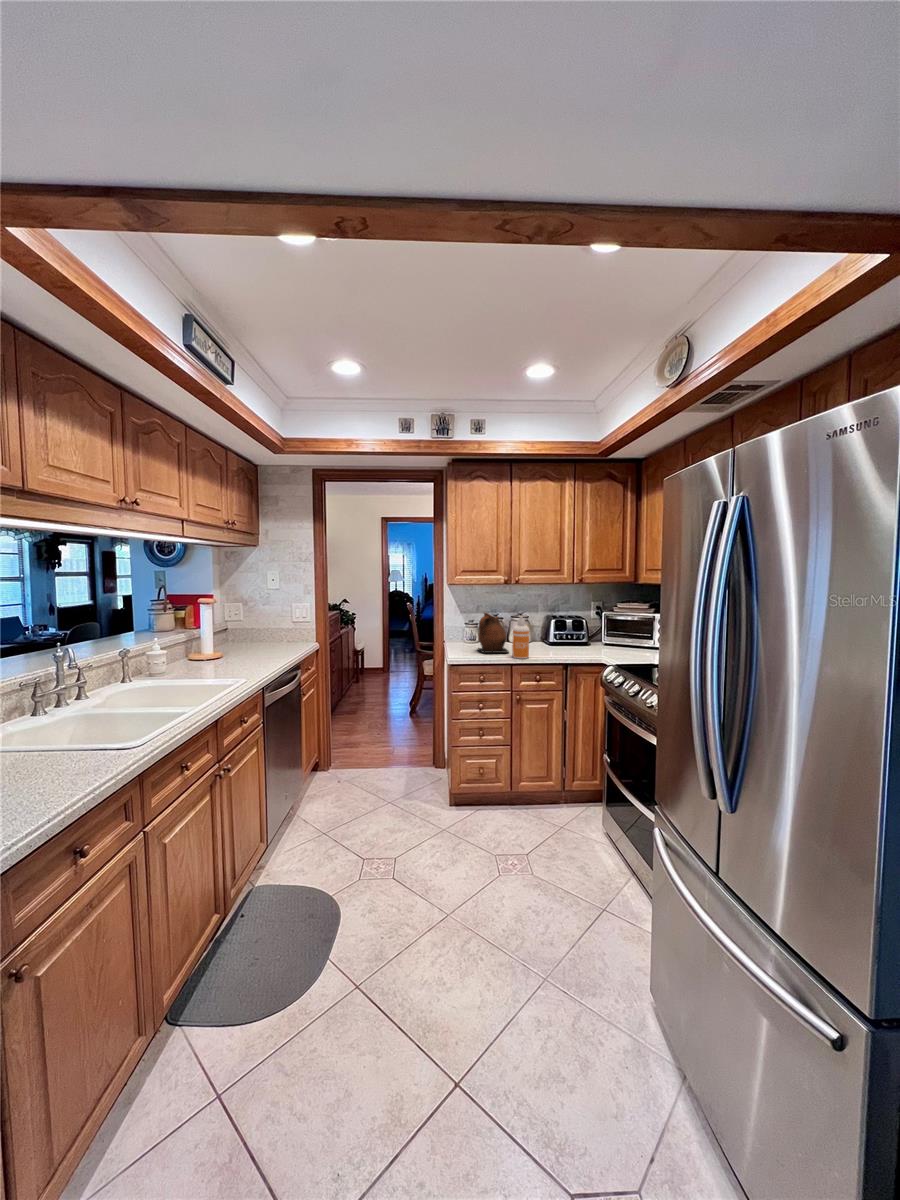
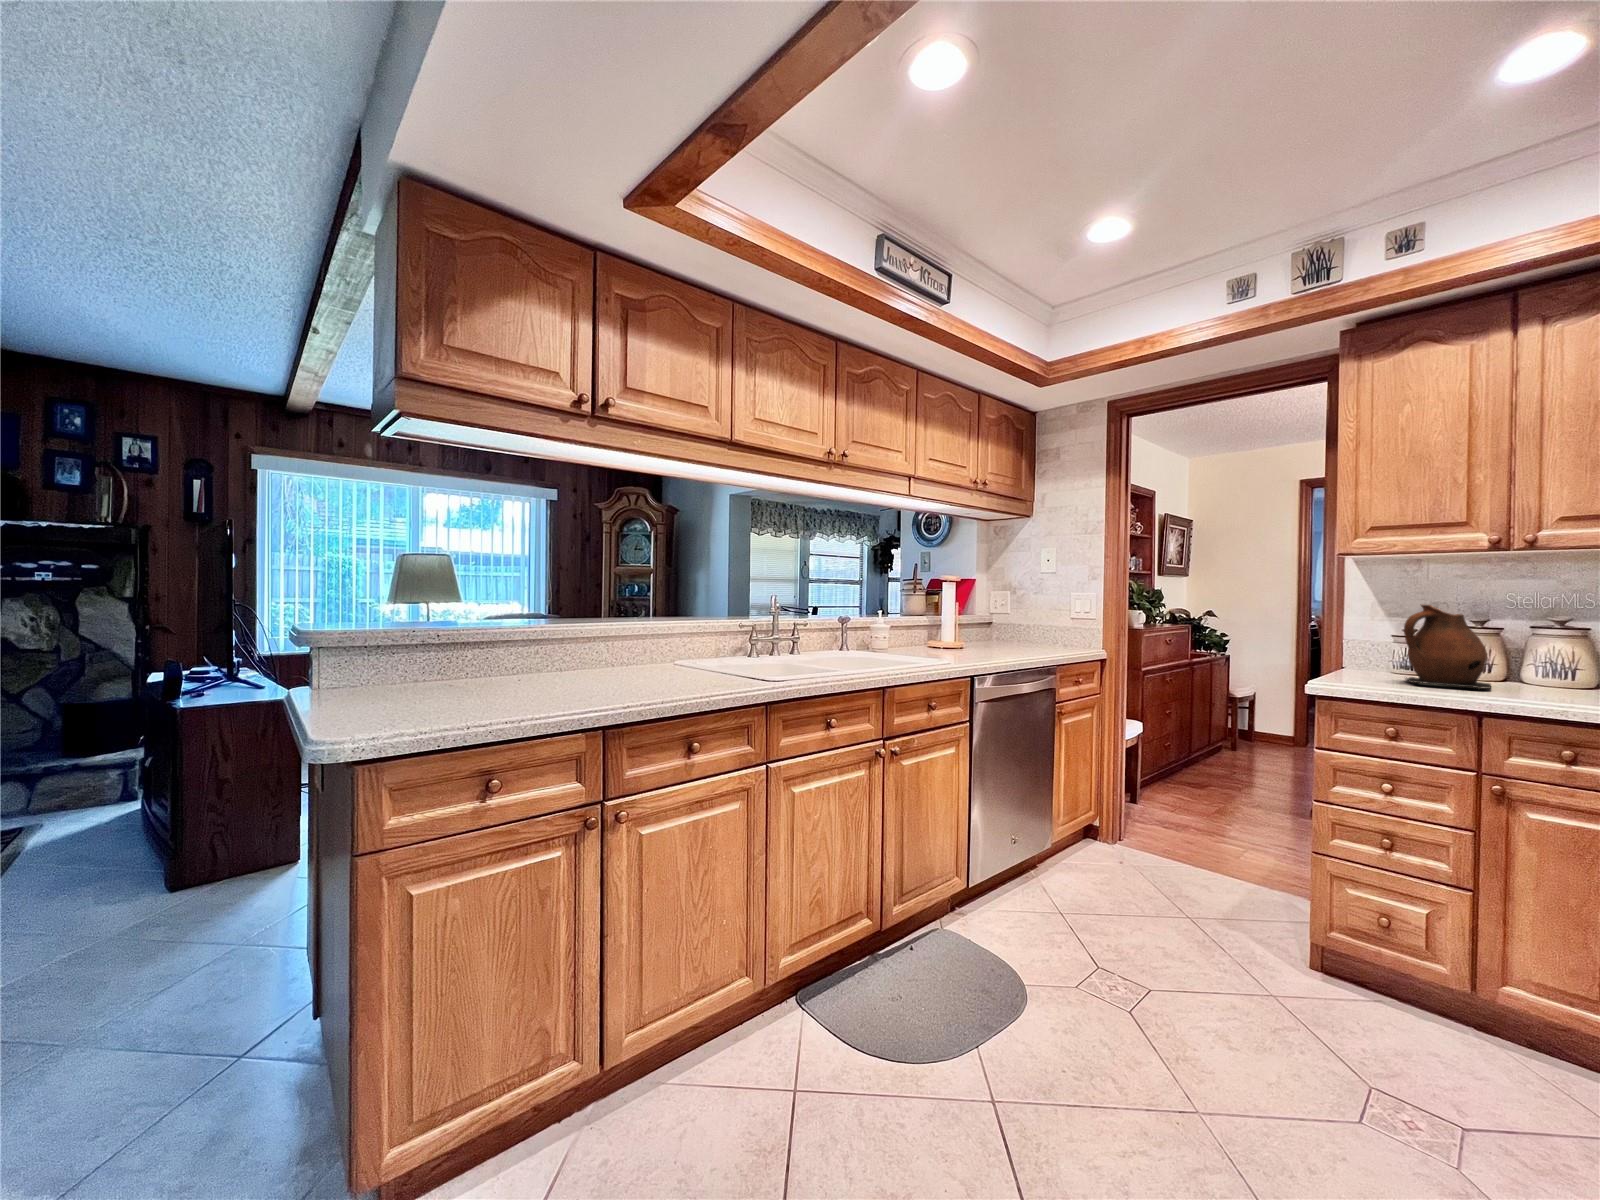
soap dispenser: present [512,616,529,659] -> none [1488,608,1544,701]

